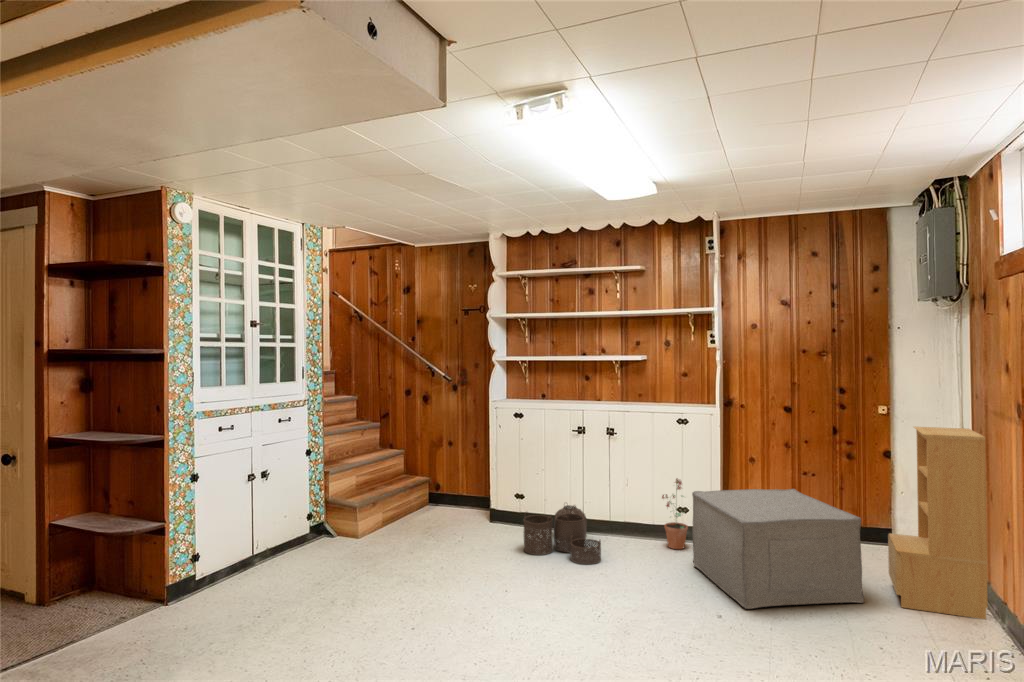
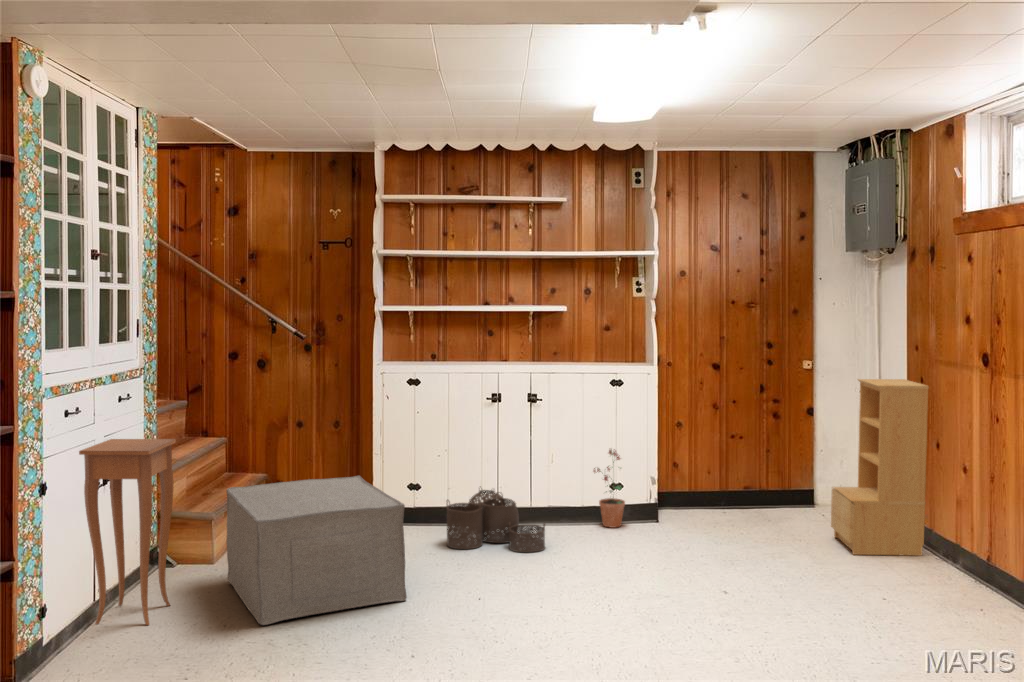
side table: none [226,449,299,588] -> present [79,439,176,625]
ottoman: present [692,489,864,609] -> present [226,476,407,625]

